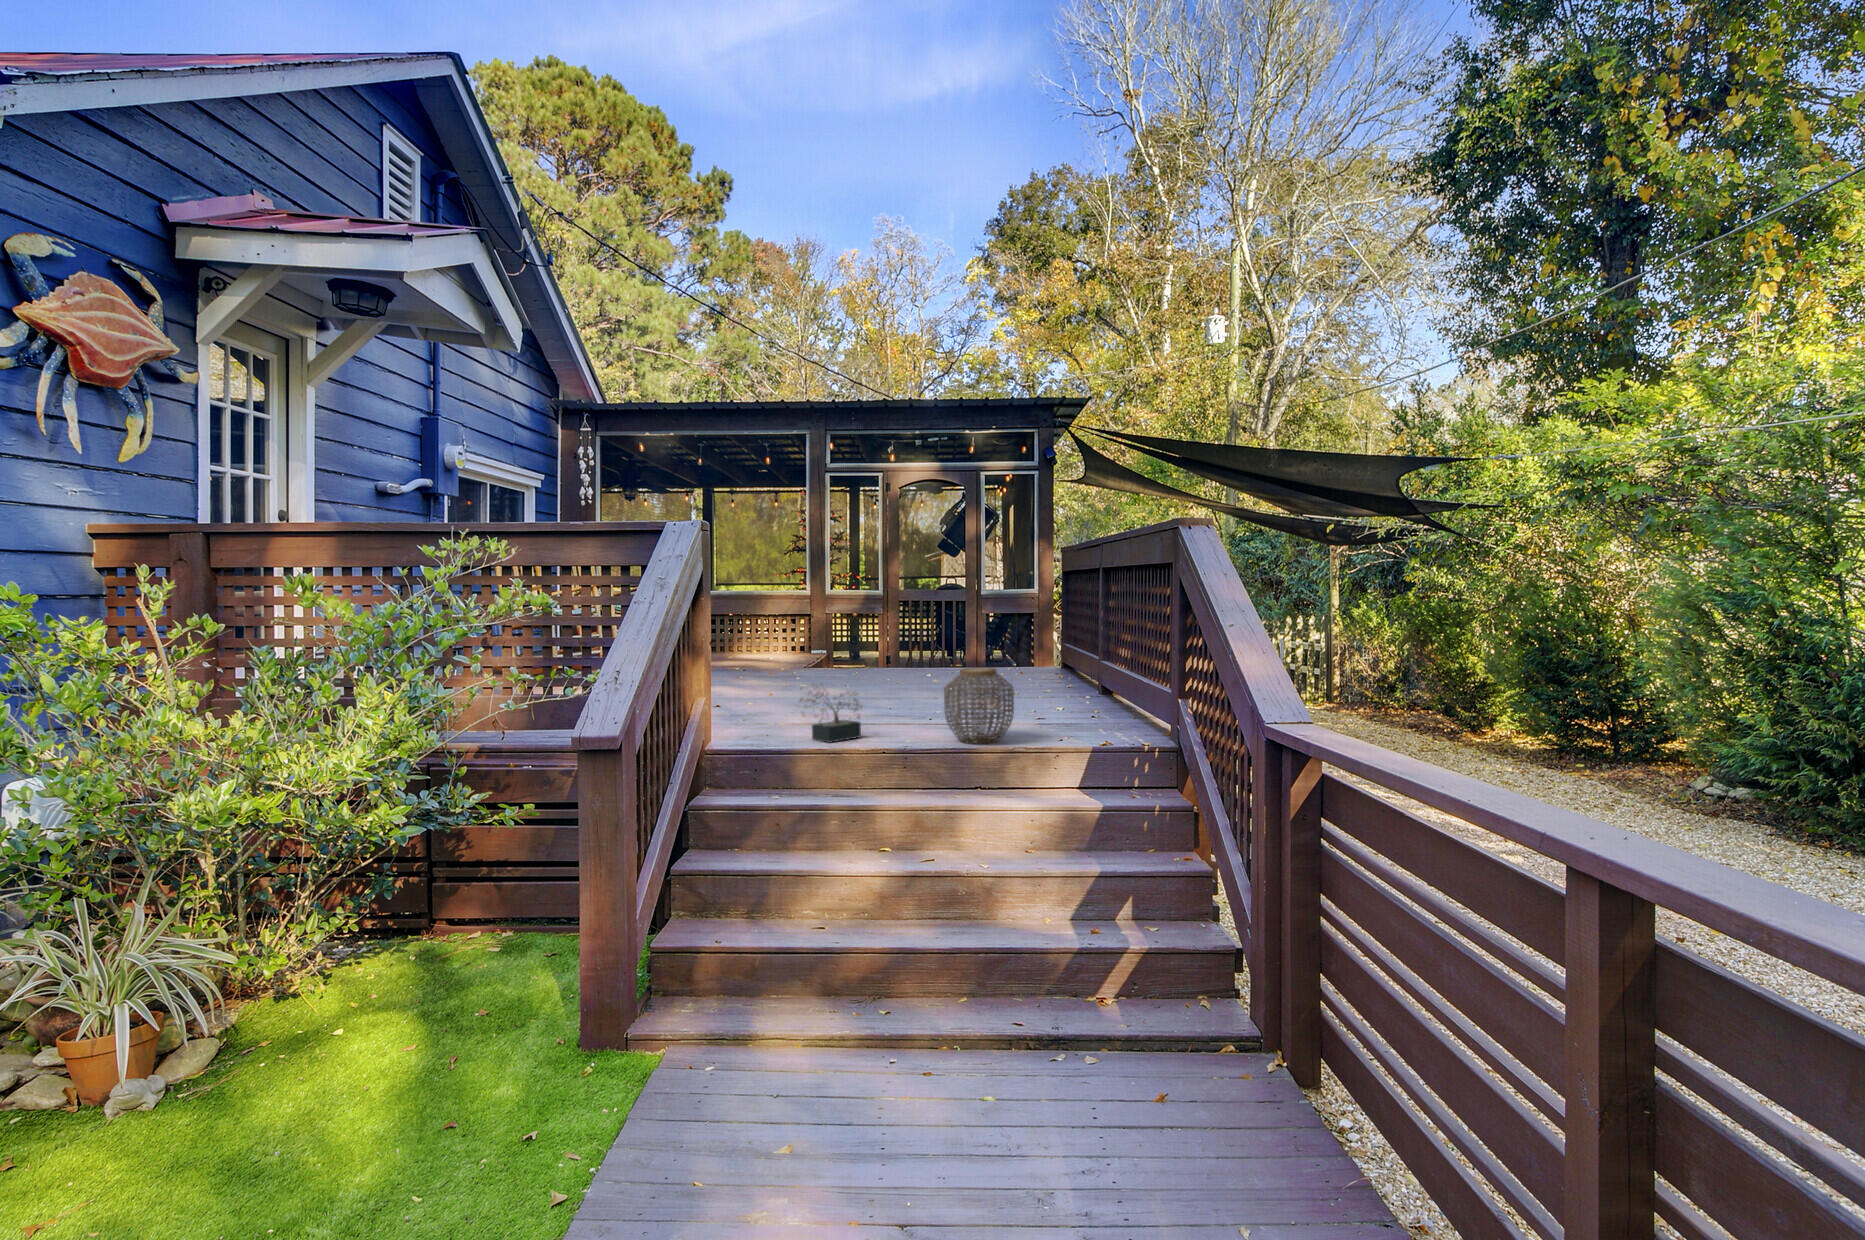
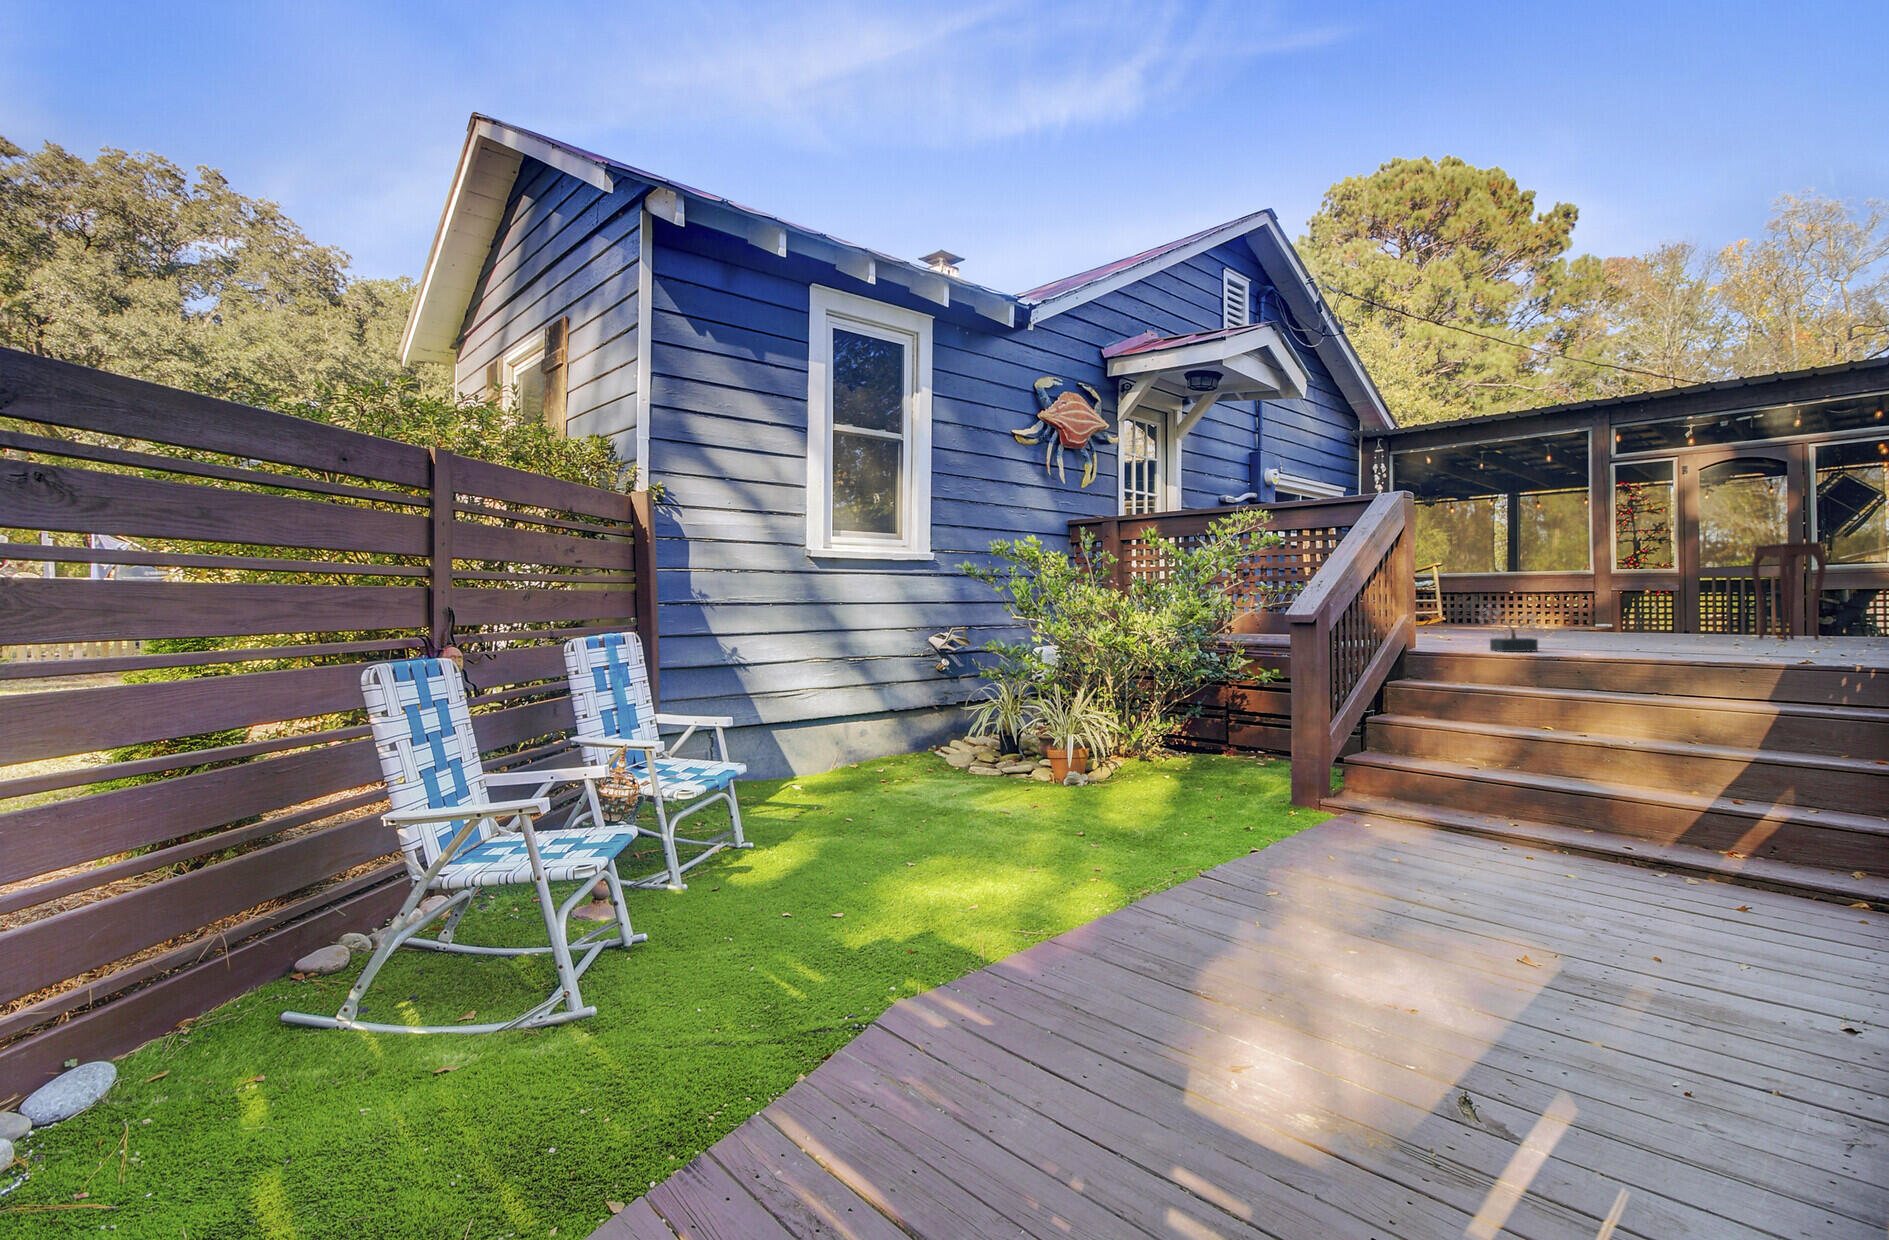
side table: none [960,580,1011,675] -> present [1751,542,1826,640]
woven basket: present [944,667,1014,744] -> none [1620,593,1703,659]

